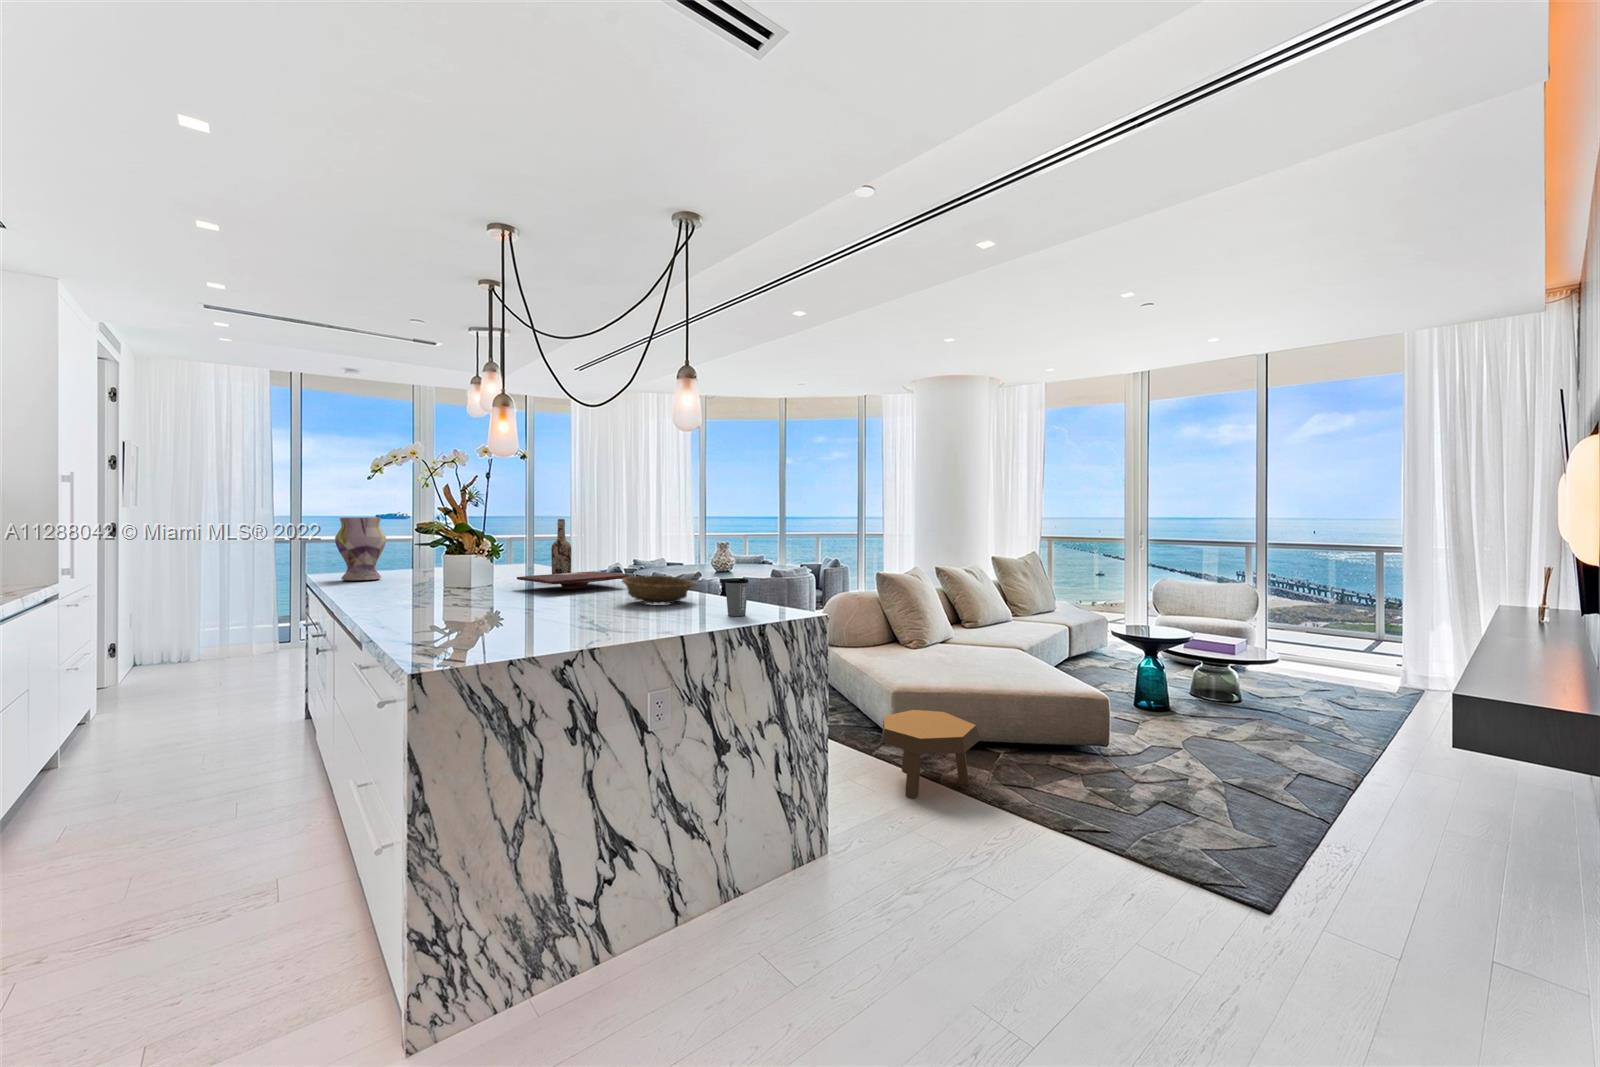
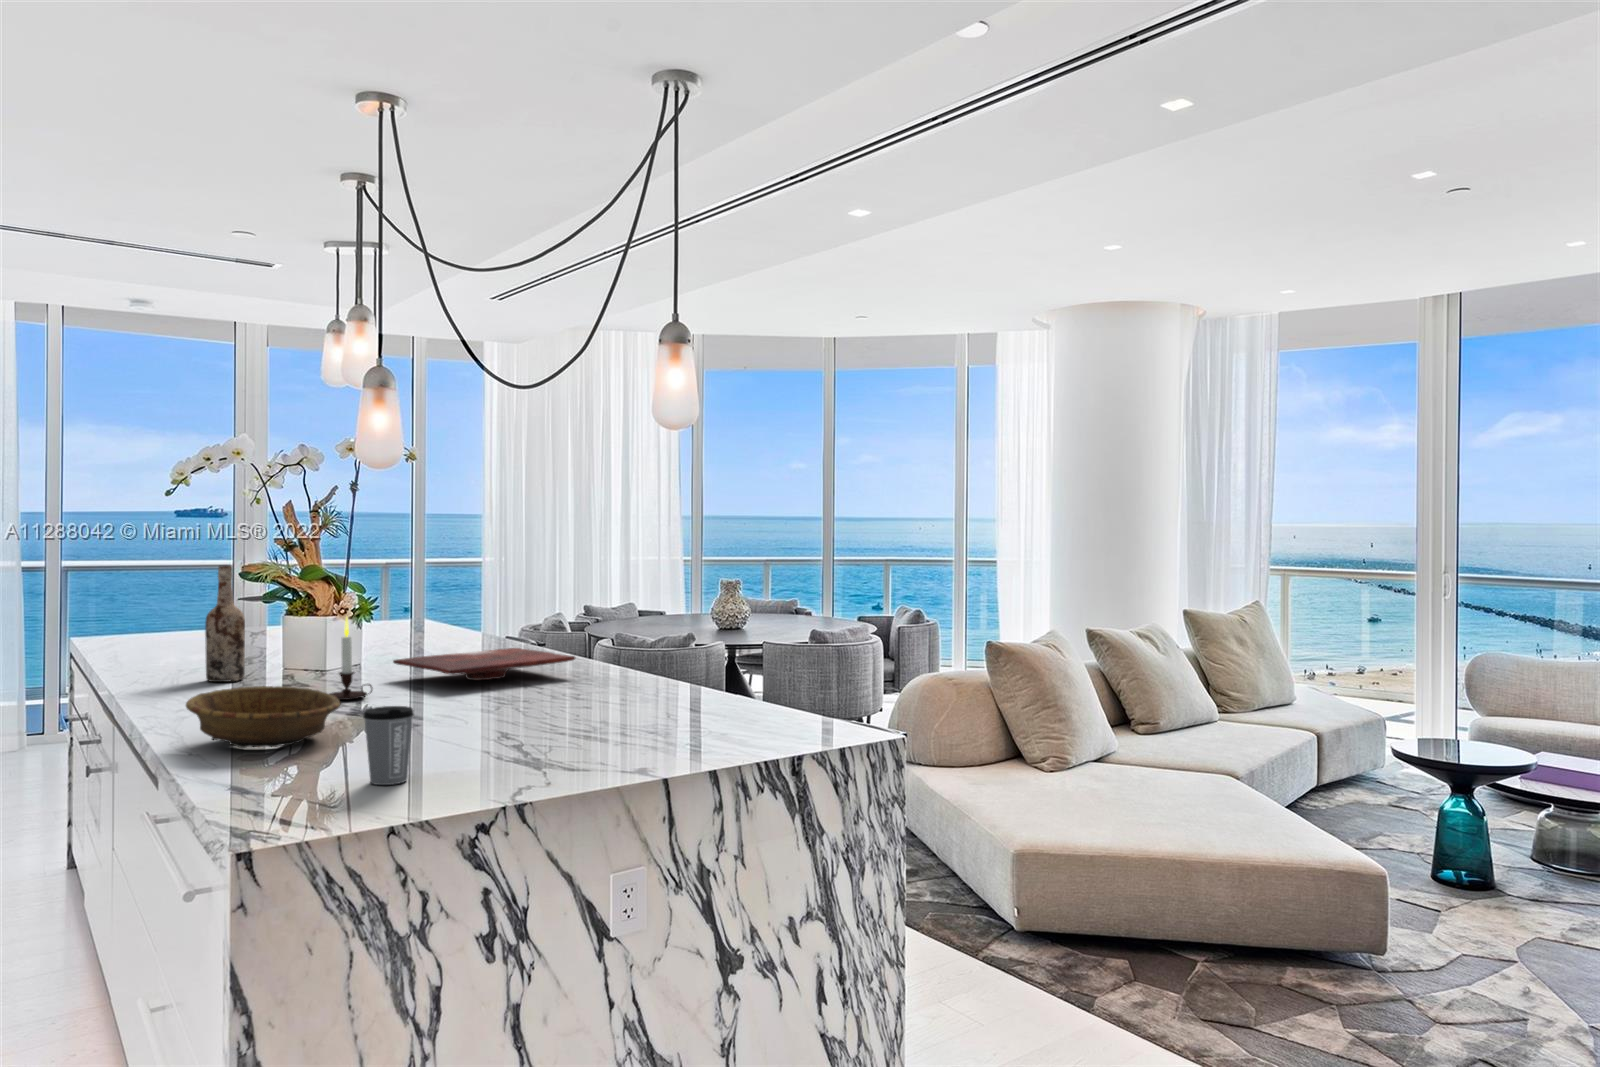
vase: present [335,517,386,581] -> none [104,557,184,661]
wine bottle: present [551,519,571,574] -> present [205,565,245,682]
candle: none [474,548,503,599] -> present [330,618,373,700]
decorative bowl: present [622,576,694,604] -> present [186,686,340,748]
coffee cup: present [725,578,748,616] -> present [363,706,414,785]
footstool: present [882,710,980,798] -> none [995,886,1163,1042]

